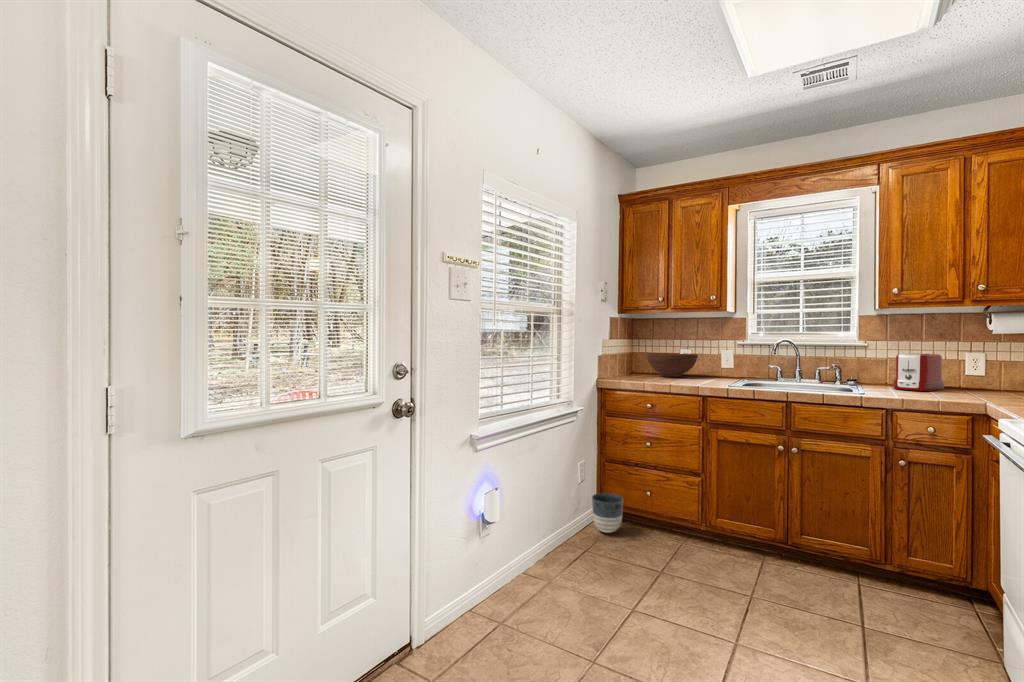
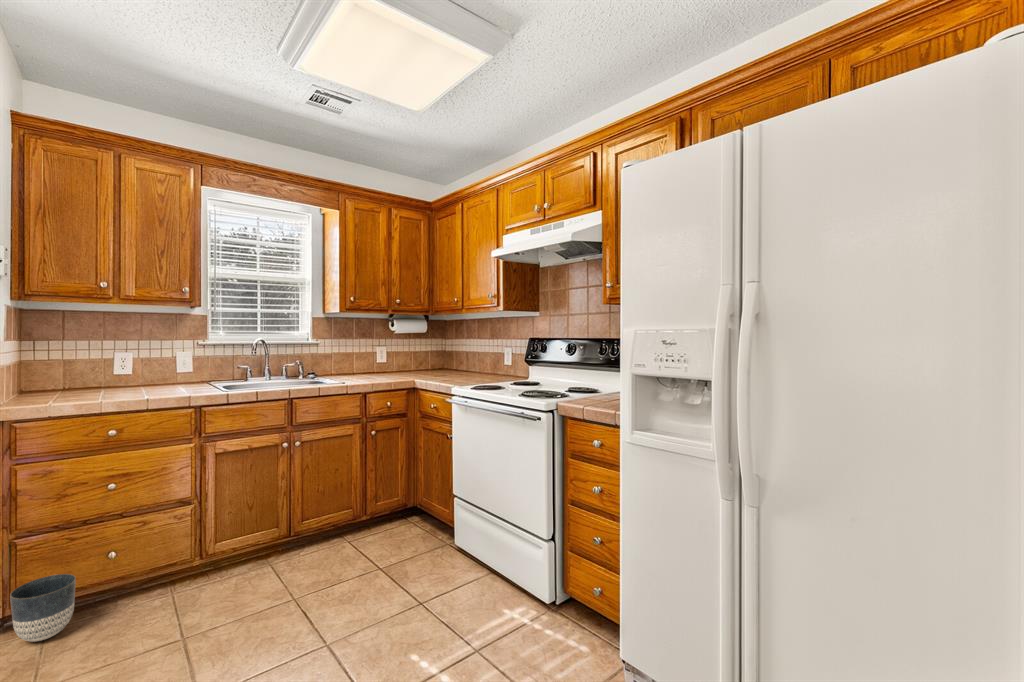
fruit bowl: present [647,353,698,377] -> none [65,358,149,391]
toaster: present [893,354,945,391] -> none [344,348,369,377]

